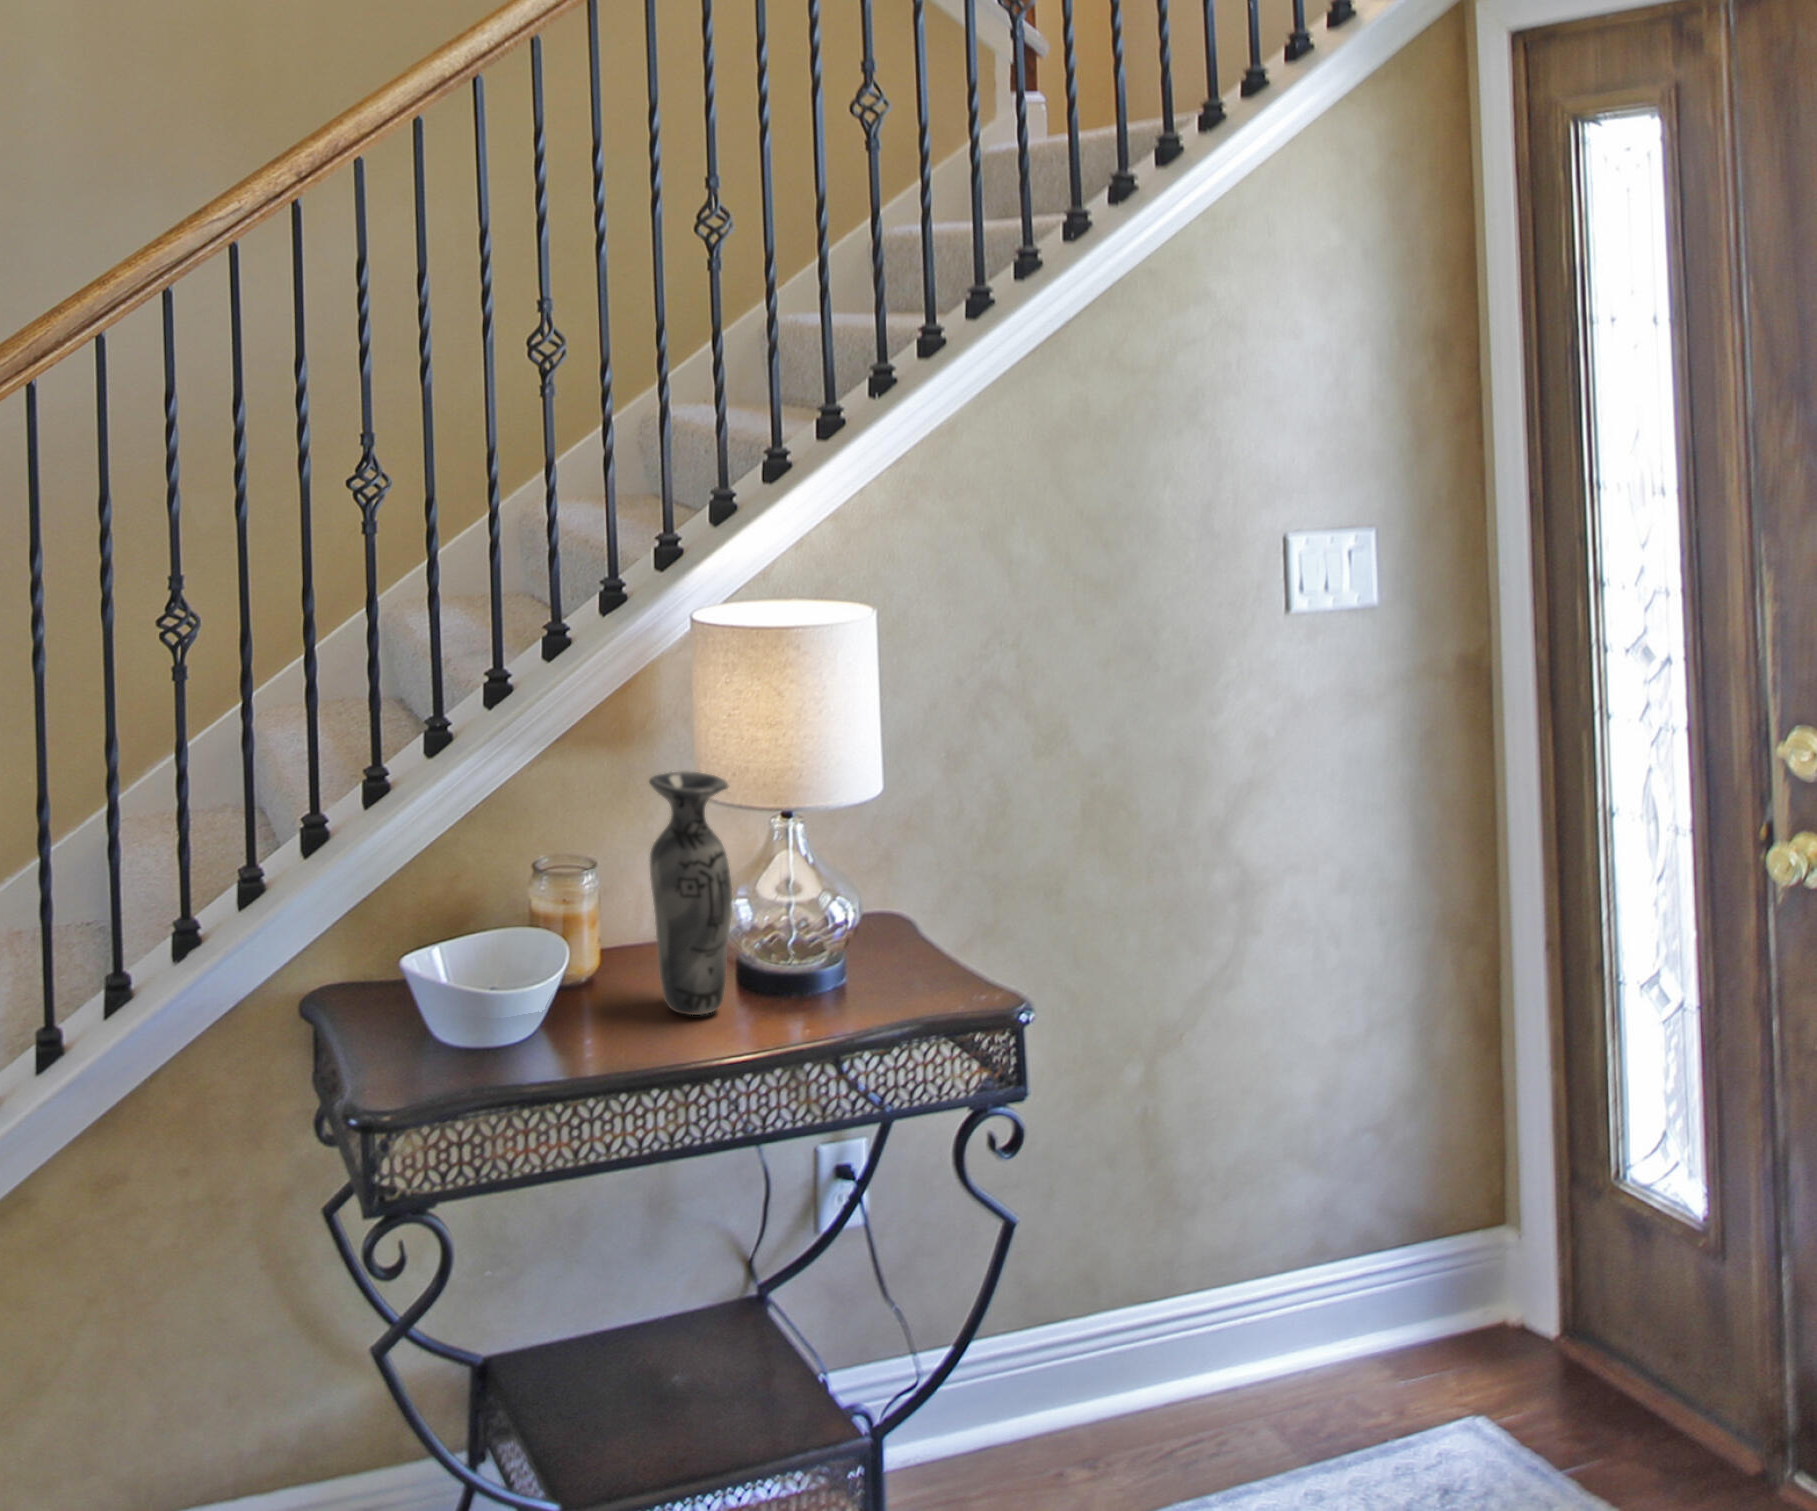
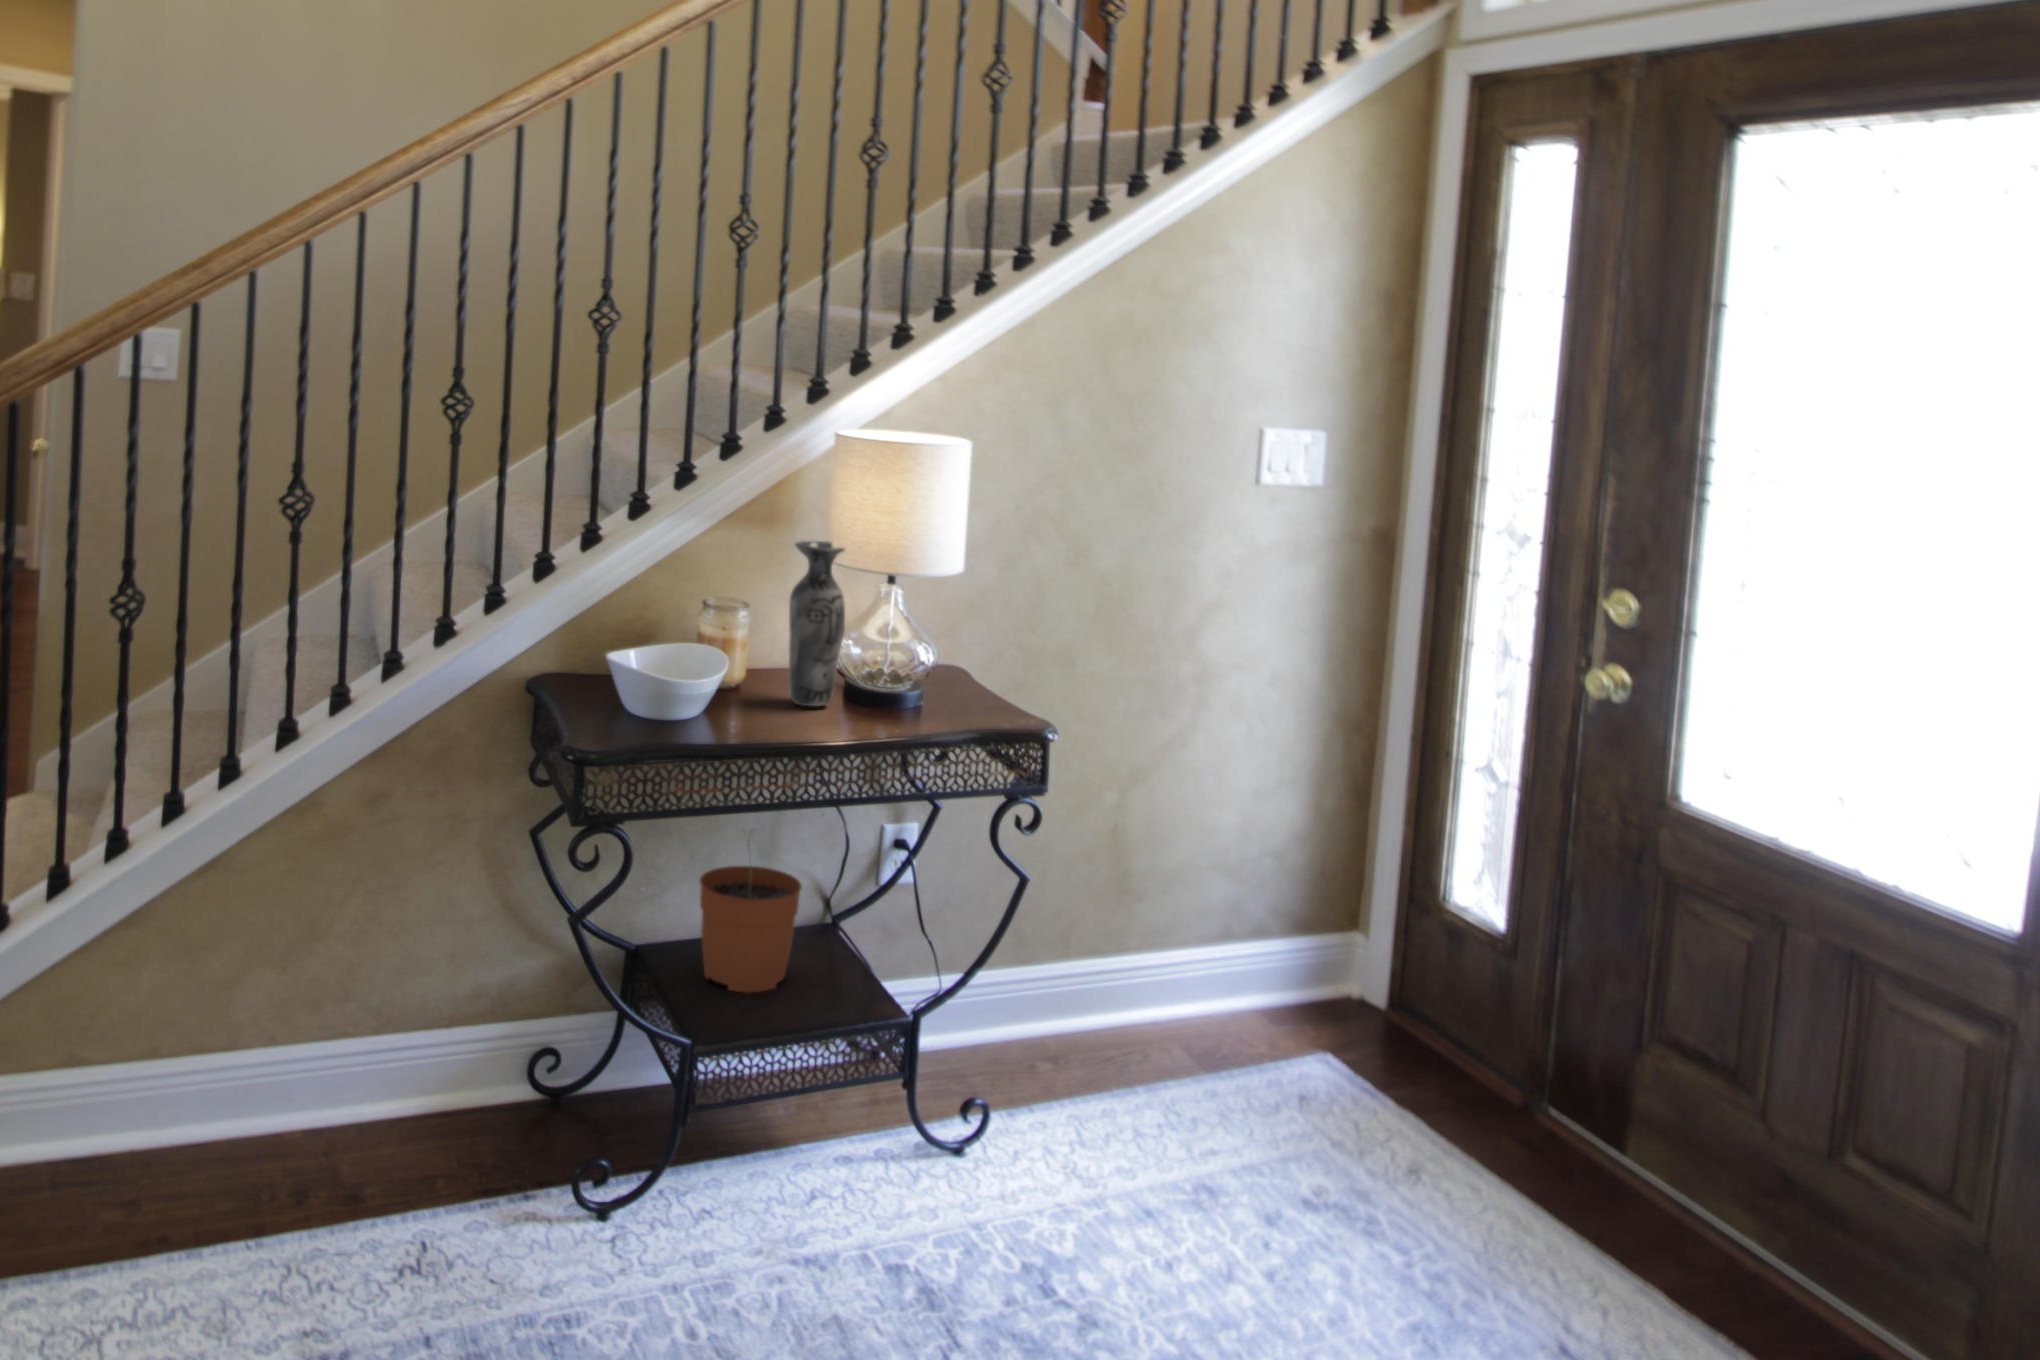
plant pot: none [561,1184,708,1444] -> present [700,845,801,993]

